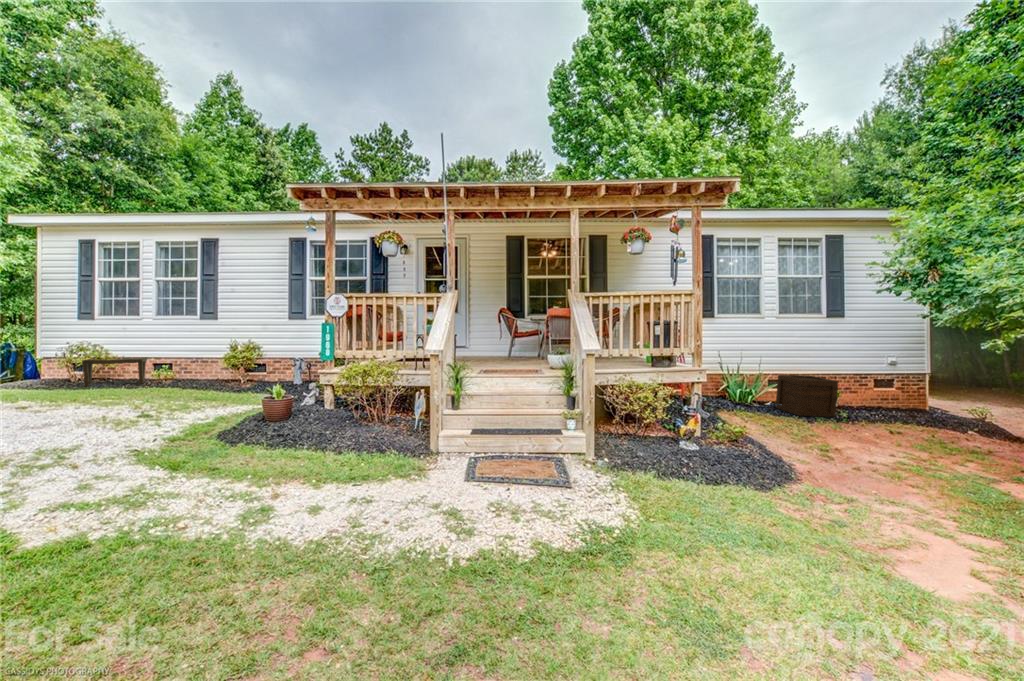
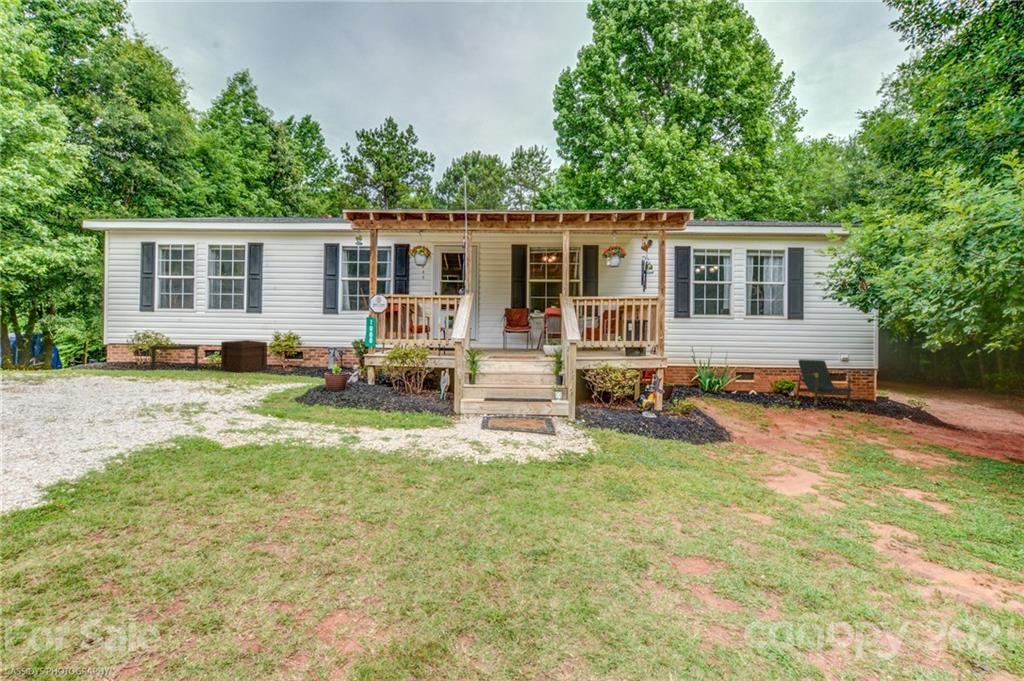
lounge chair: none [840,366,913,421] -> present [796,360,853,406]
wooden crate: present [776,375,838,417] -> present [221,340,267,373]

